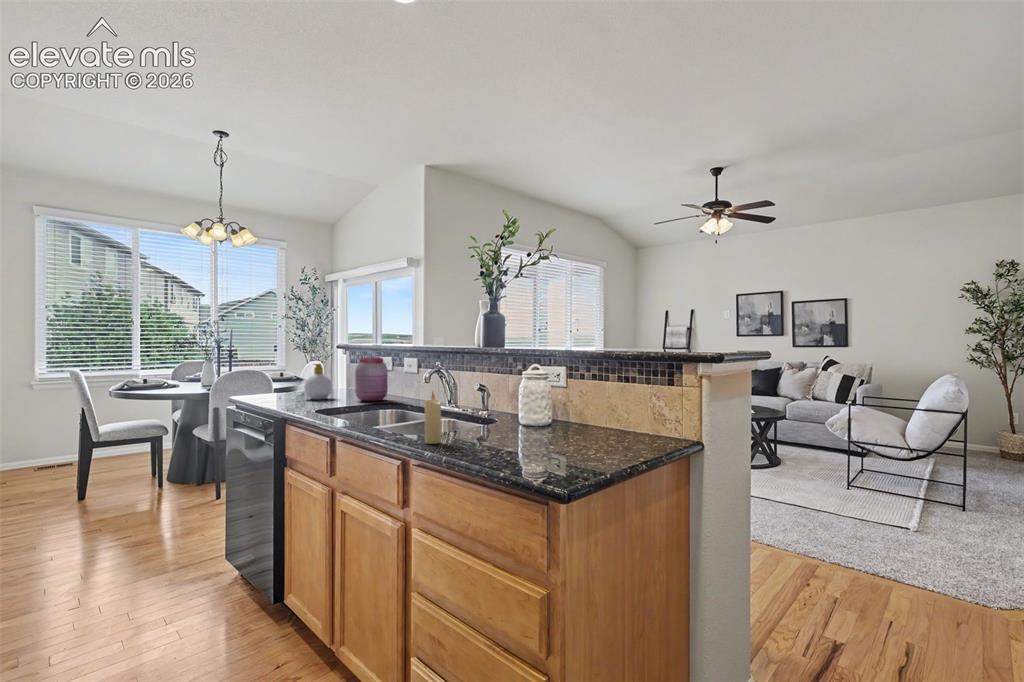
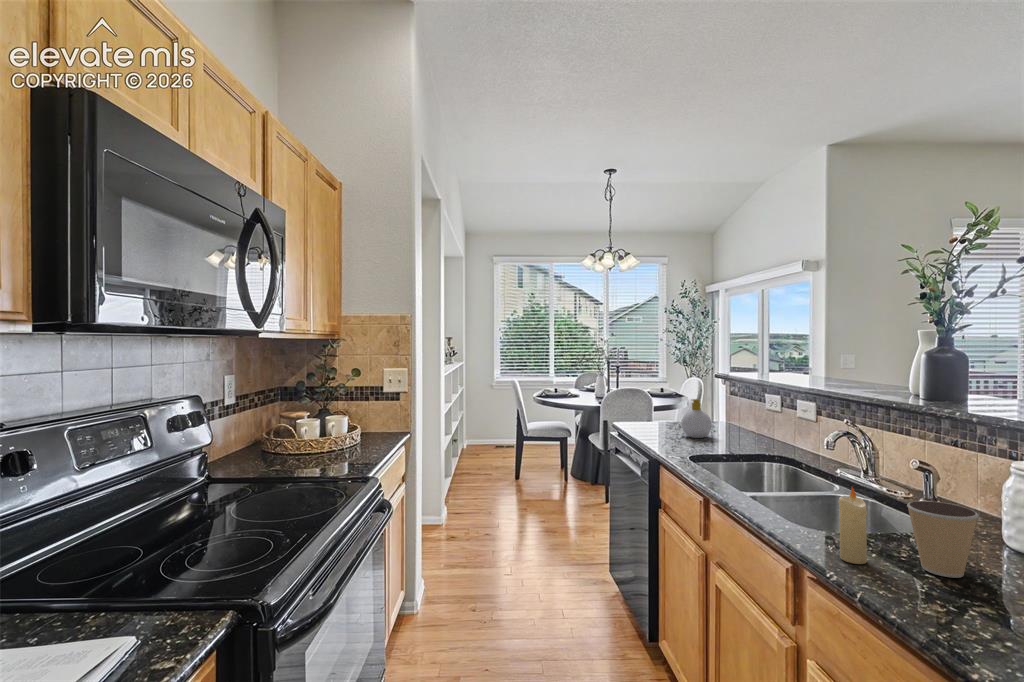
jar: present [355,358,388,401] -> none [738,397,777,449]
coffee cup: none [464,398,501,442] -> present [907,501,979,578]

